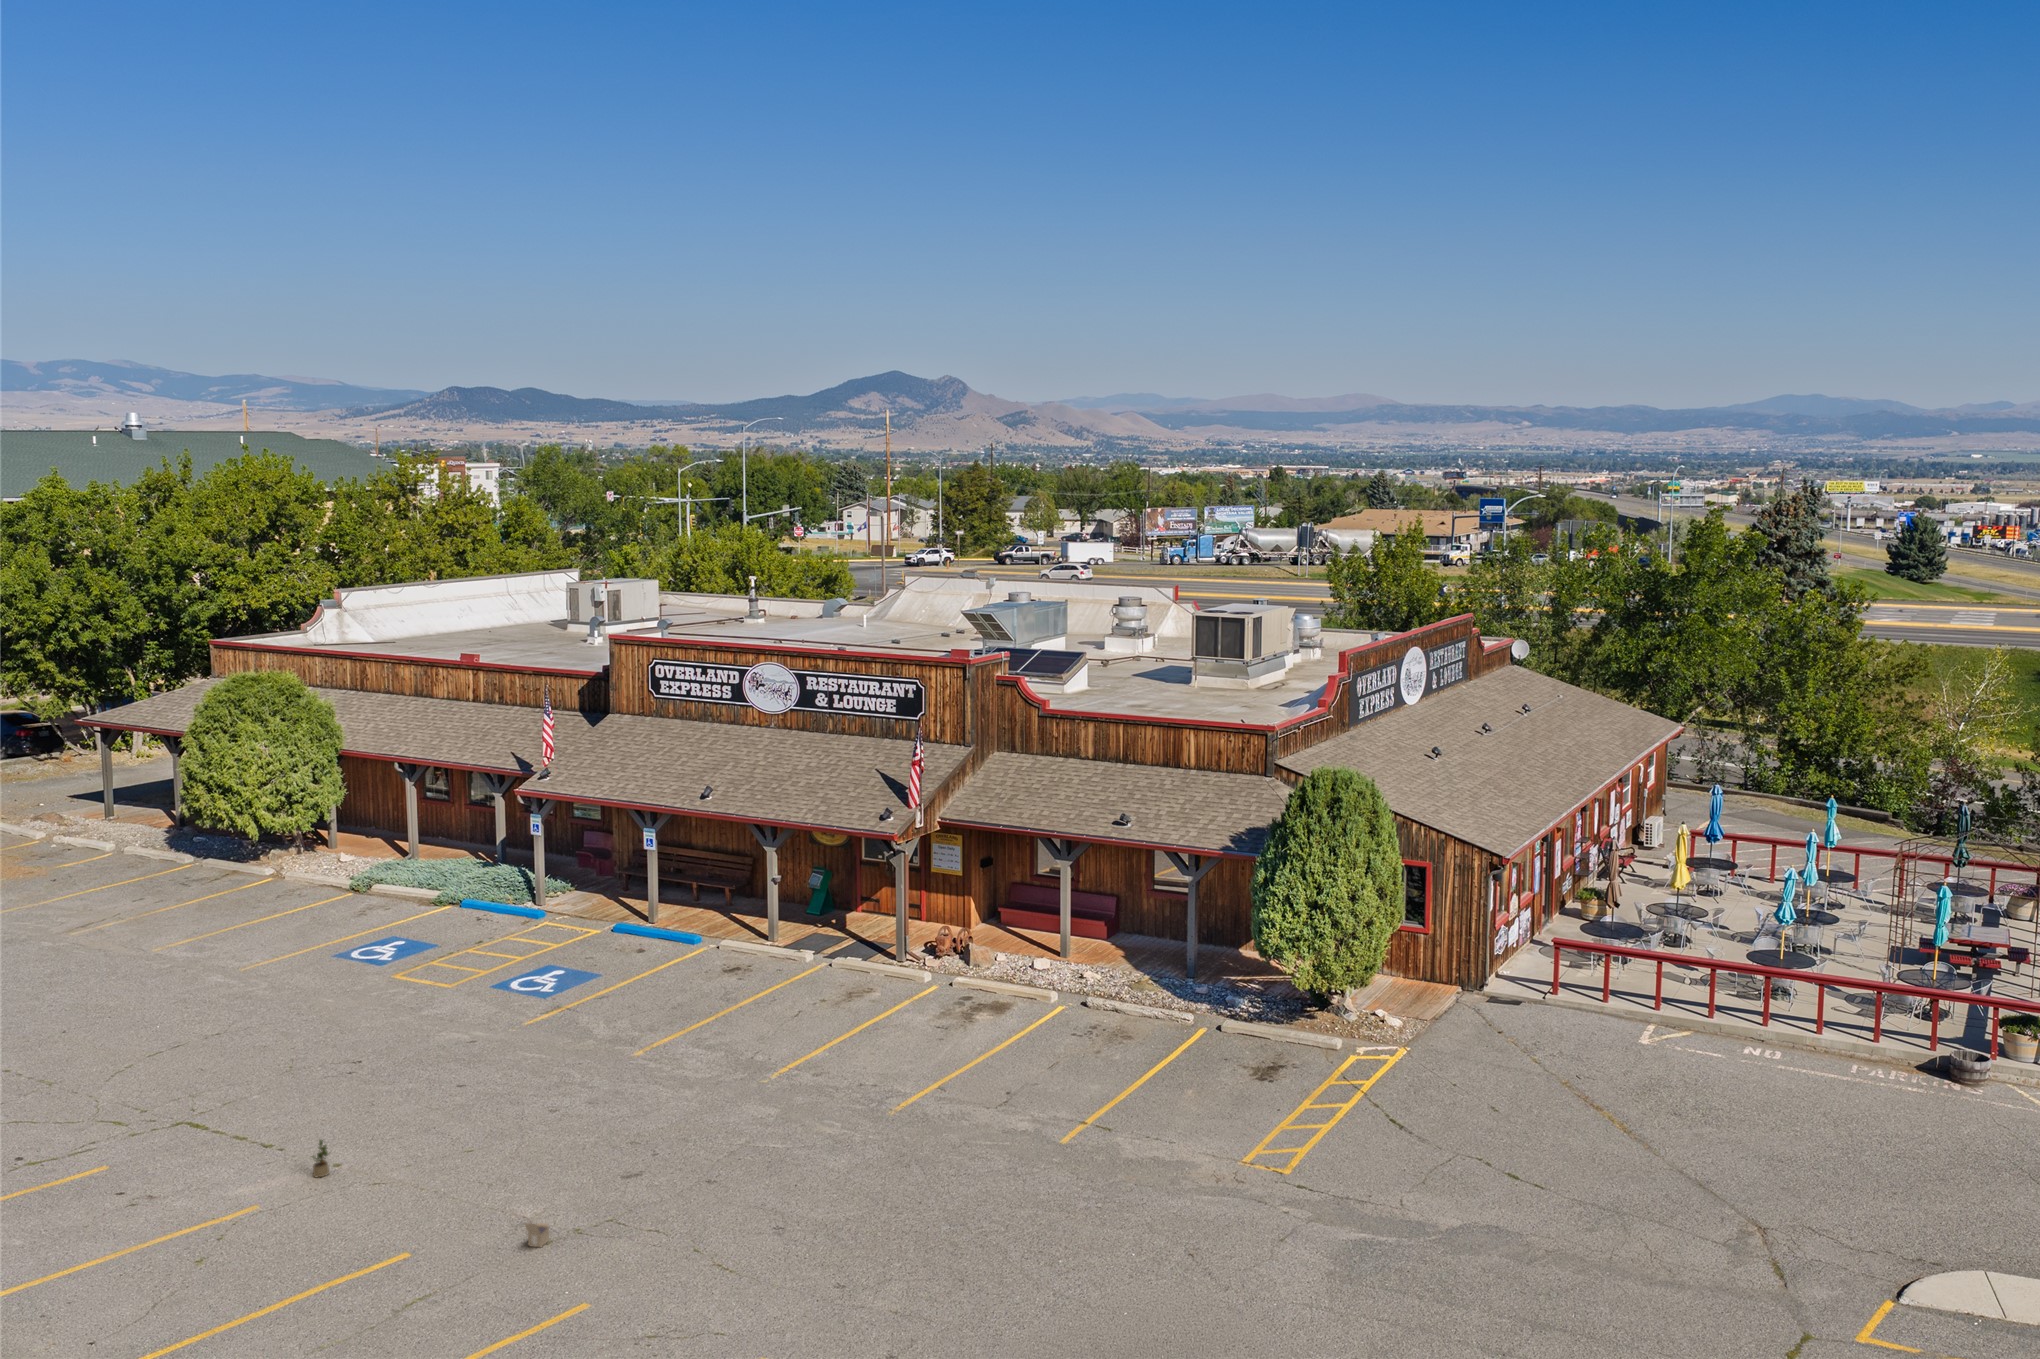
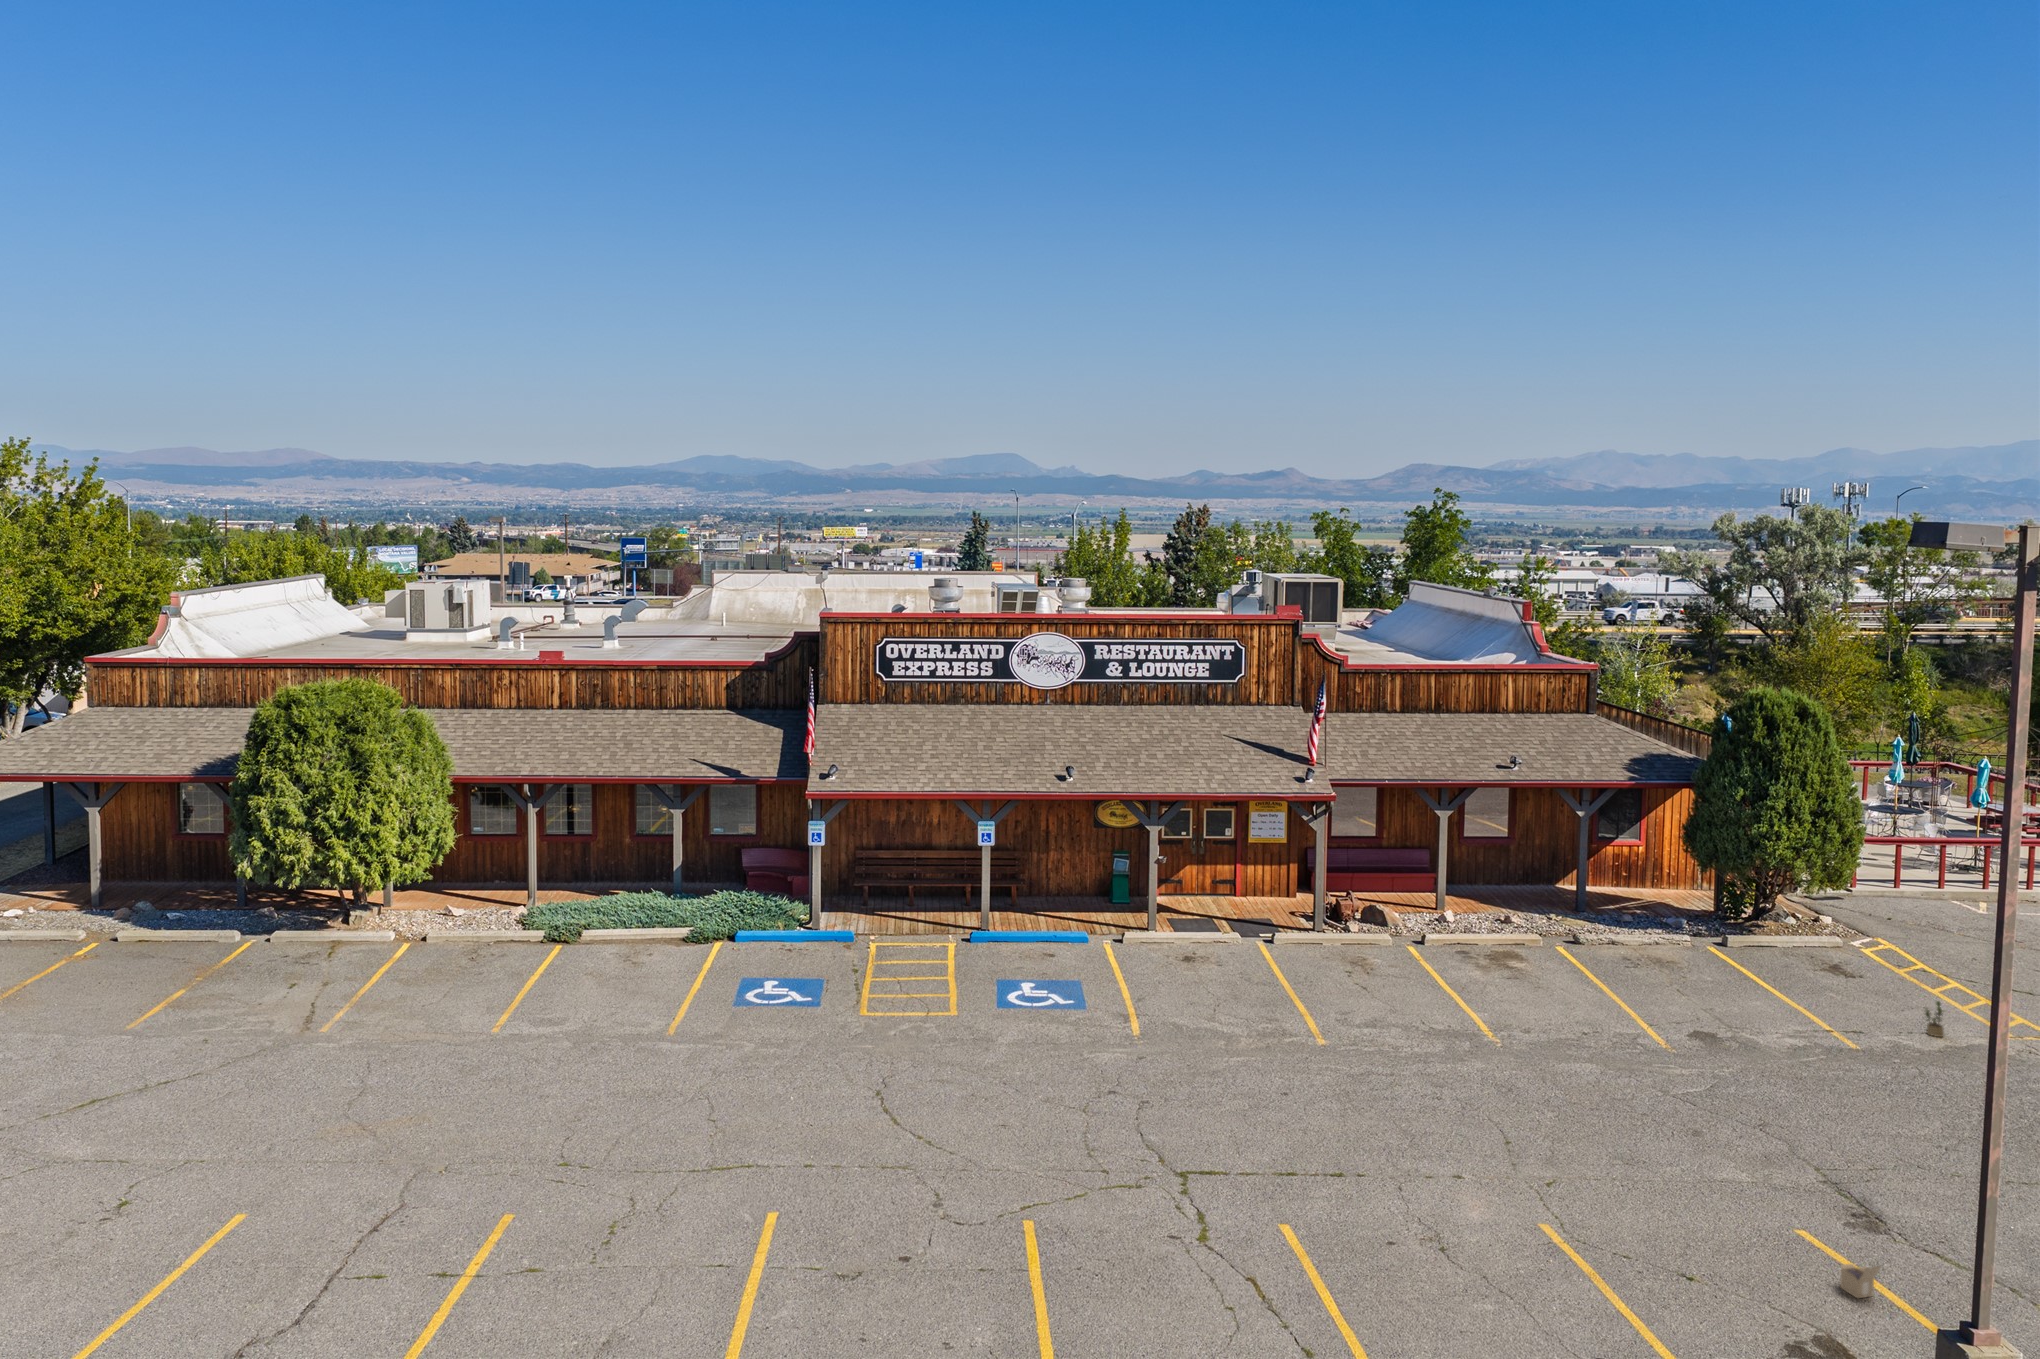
potted plant: present [313,1140,329,1177] -> present [1925,1001,1944,1037]

